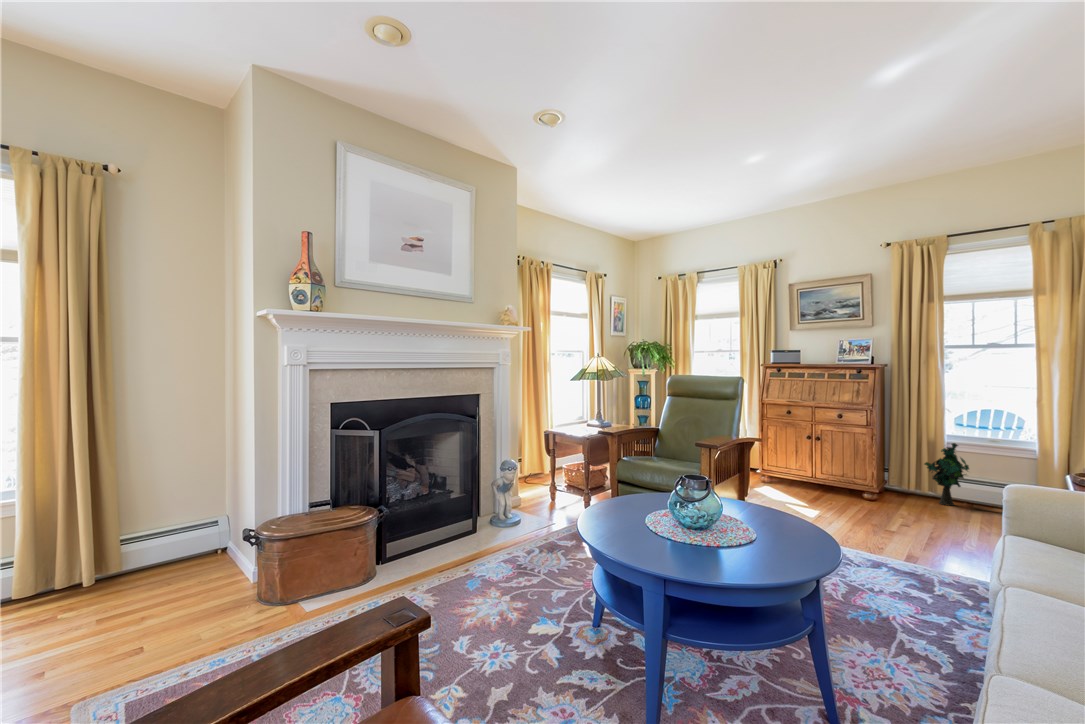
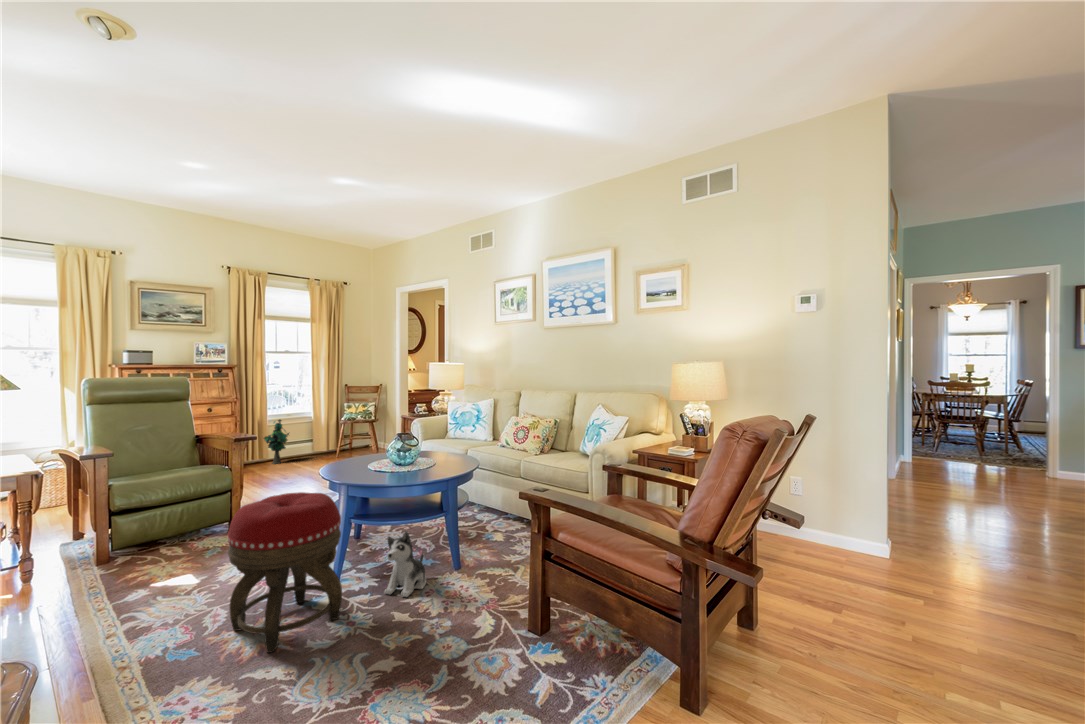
footstool: none [462,489,558,638] -> present [228,492,342,653]
plush toy: none [550,595,623,693] -> present [384,531,426,597]

